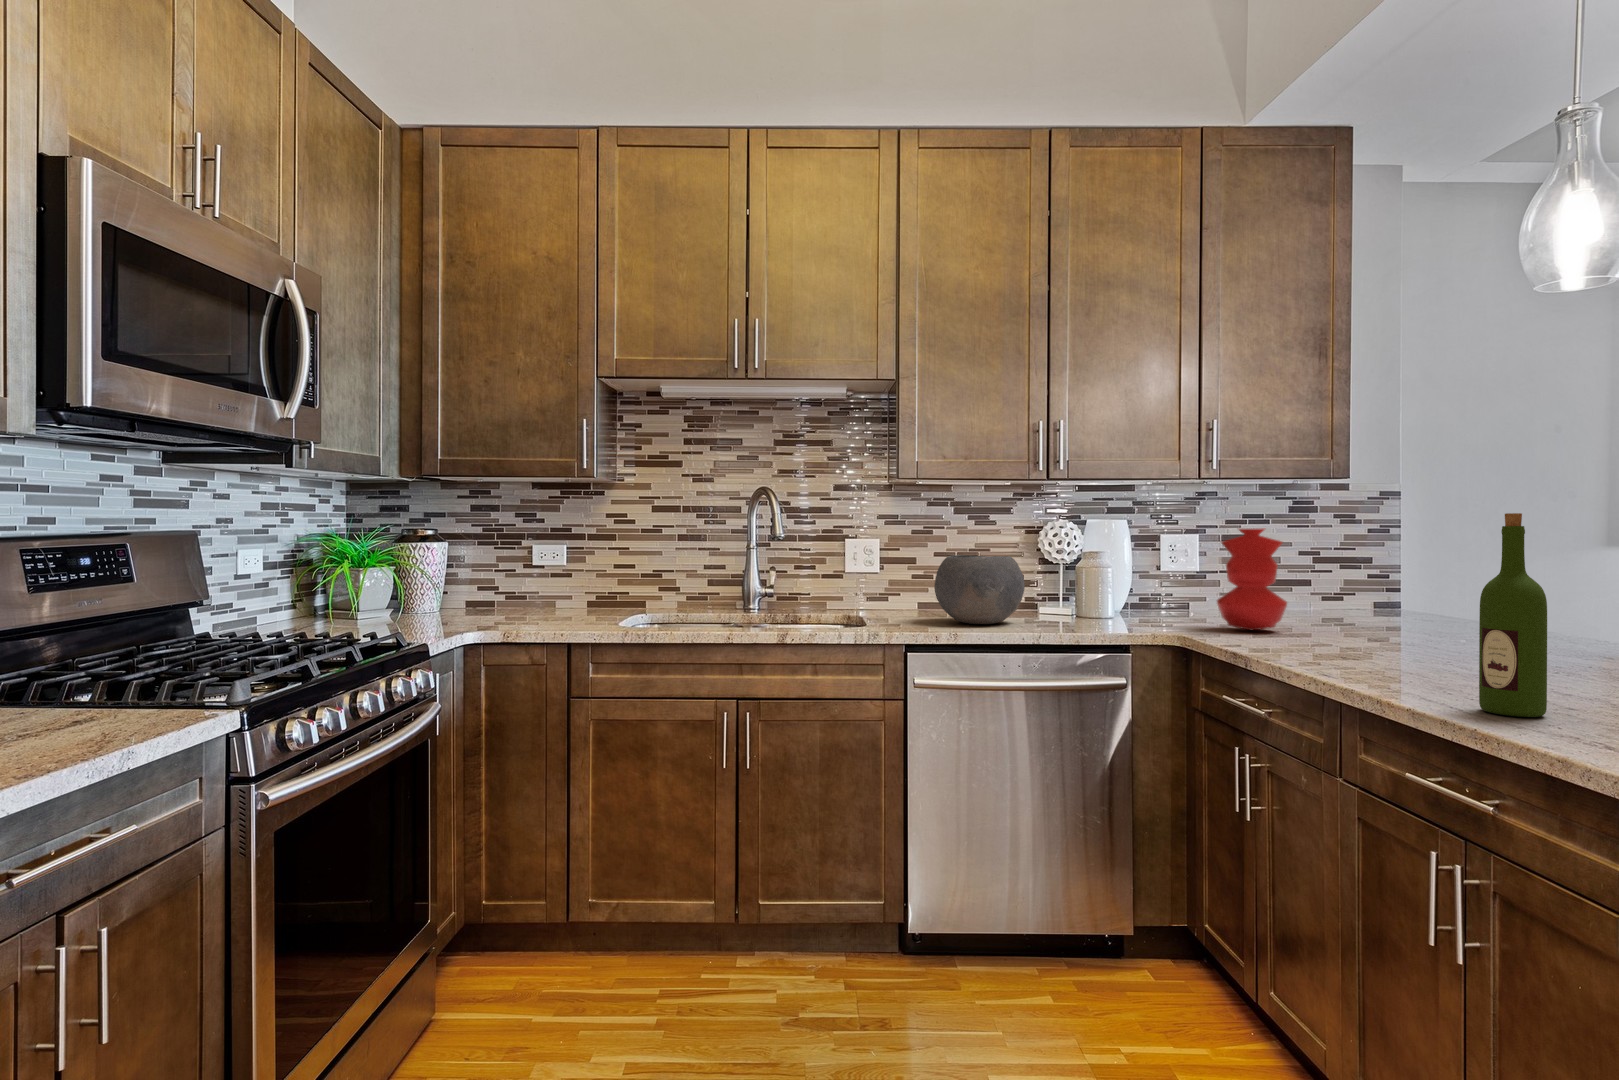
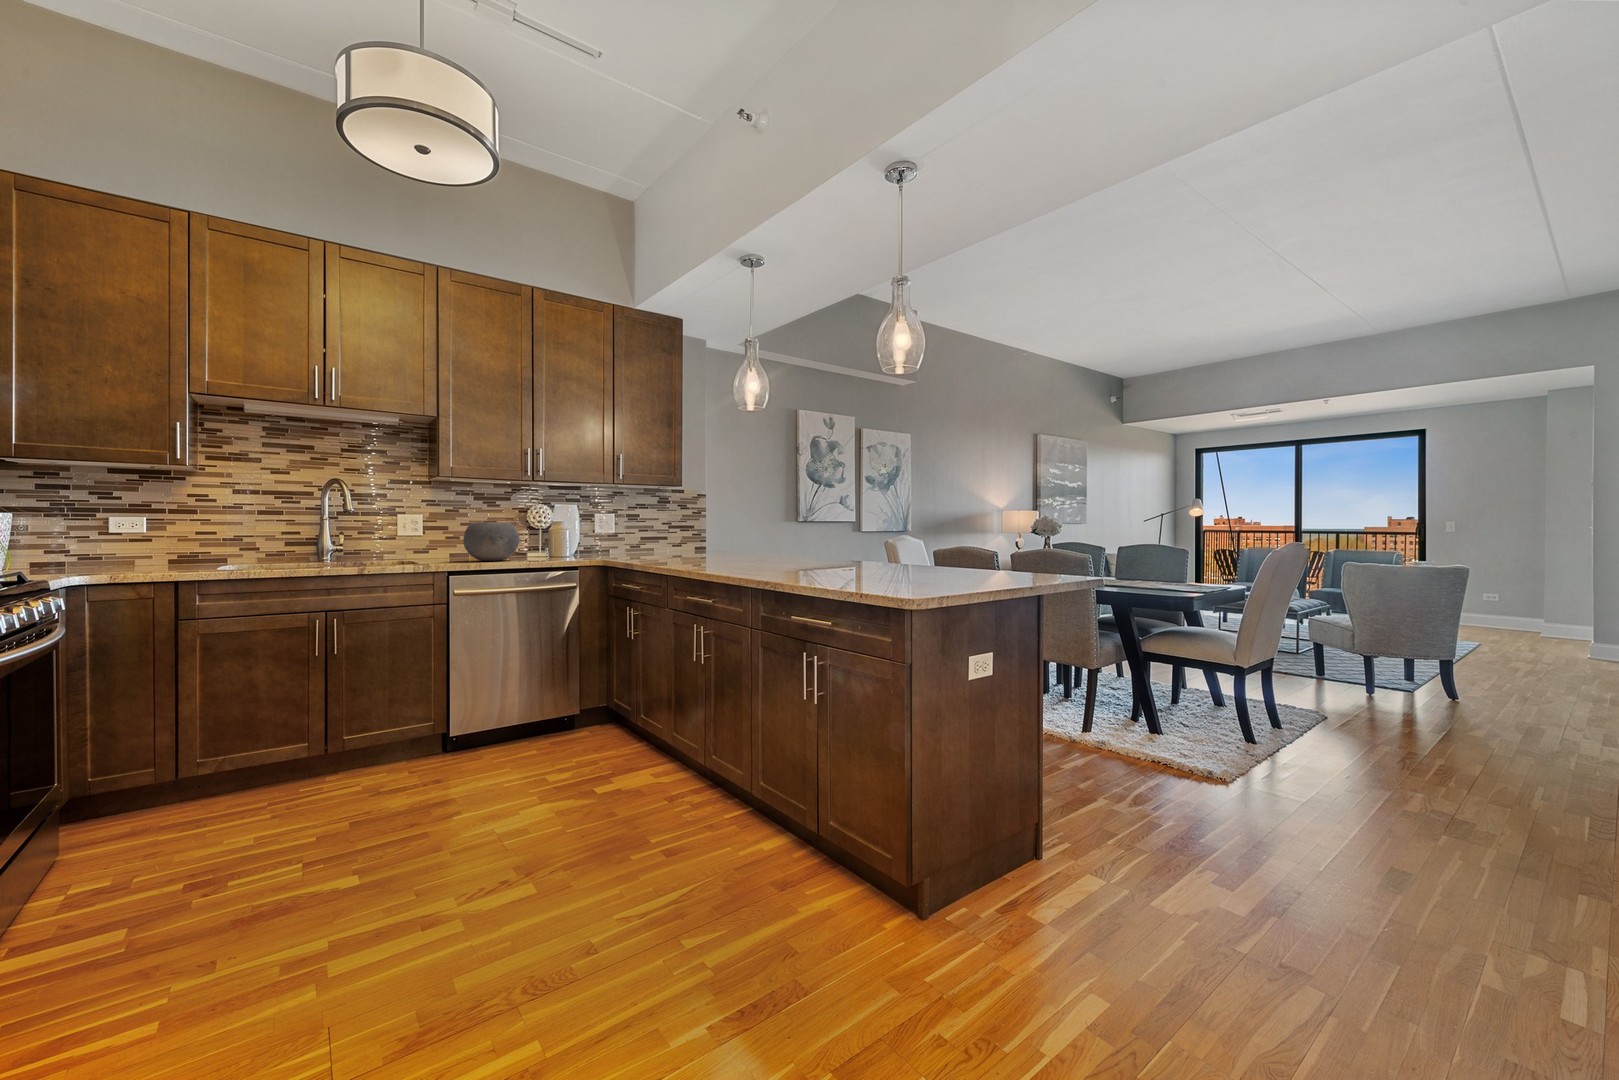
wine bottle: present [1479,513,1547,717] -> none [699,494,718,566]
vase: present [1217,528,1287,630] -> none [621,508,652,558]

